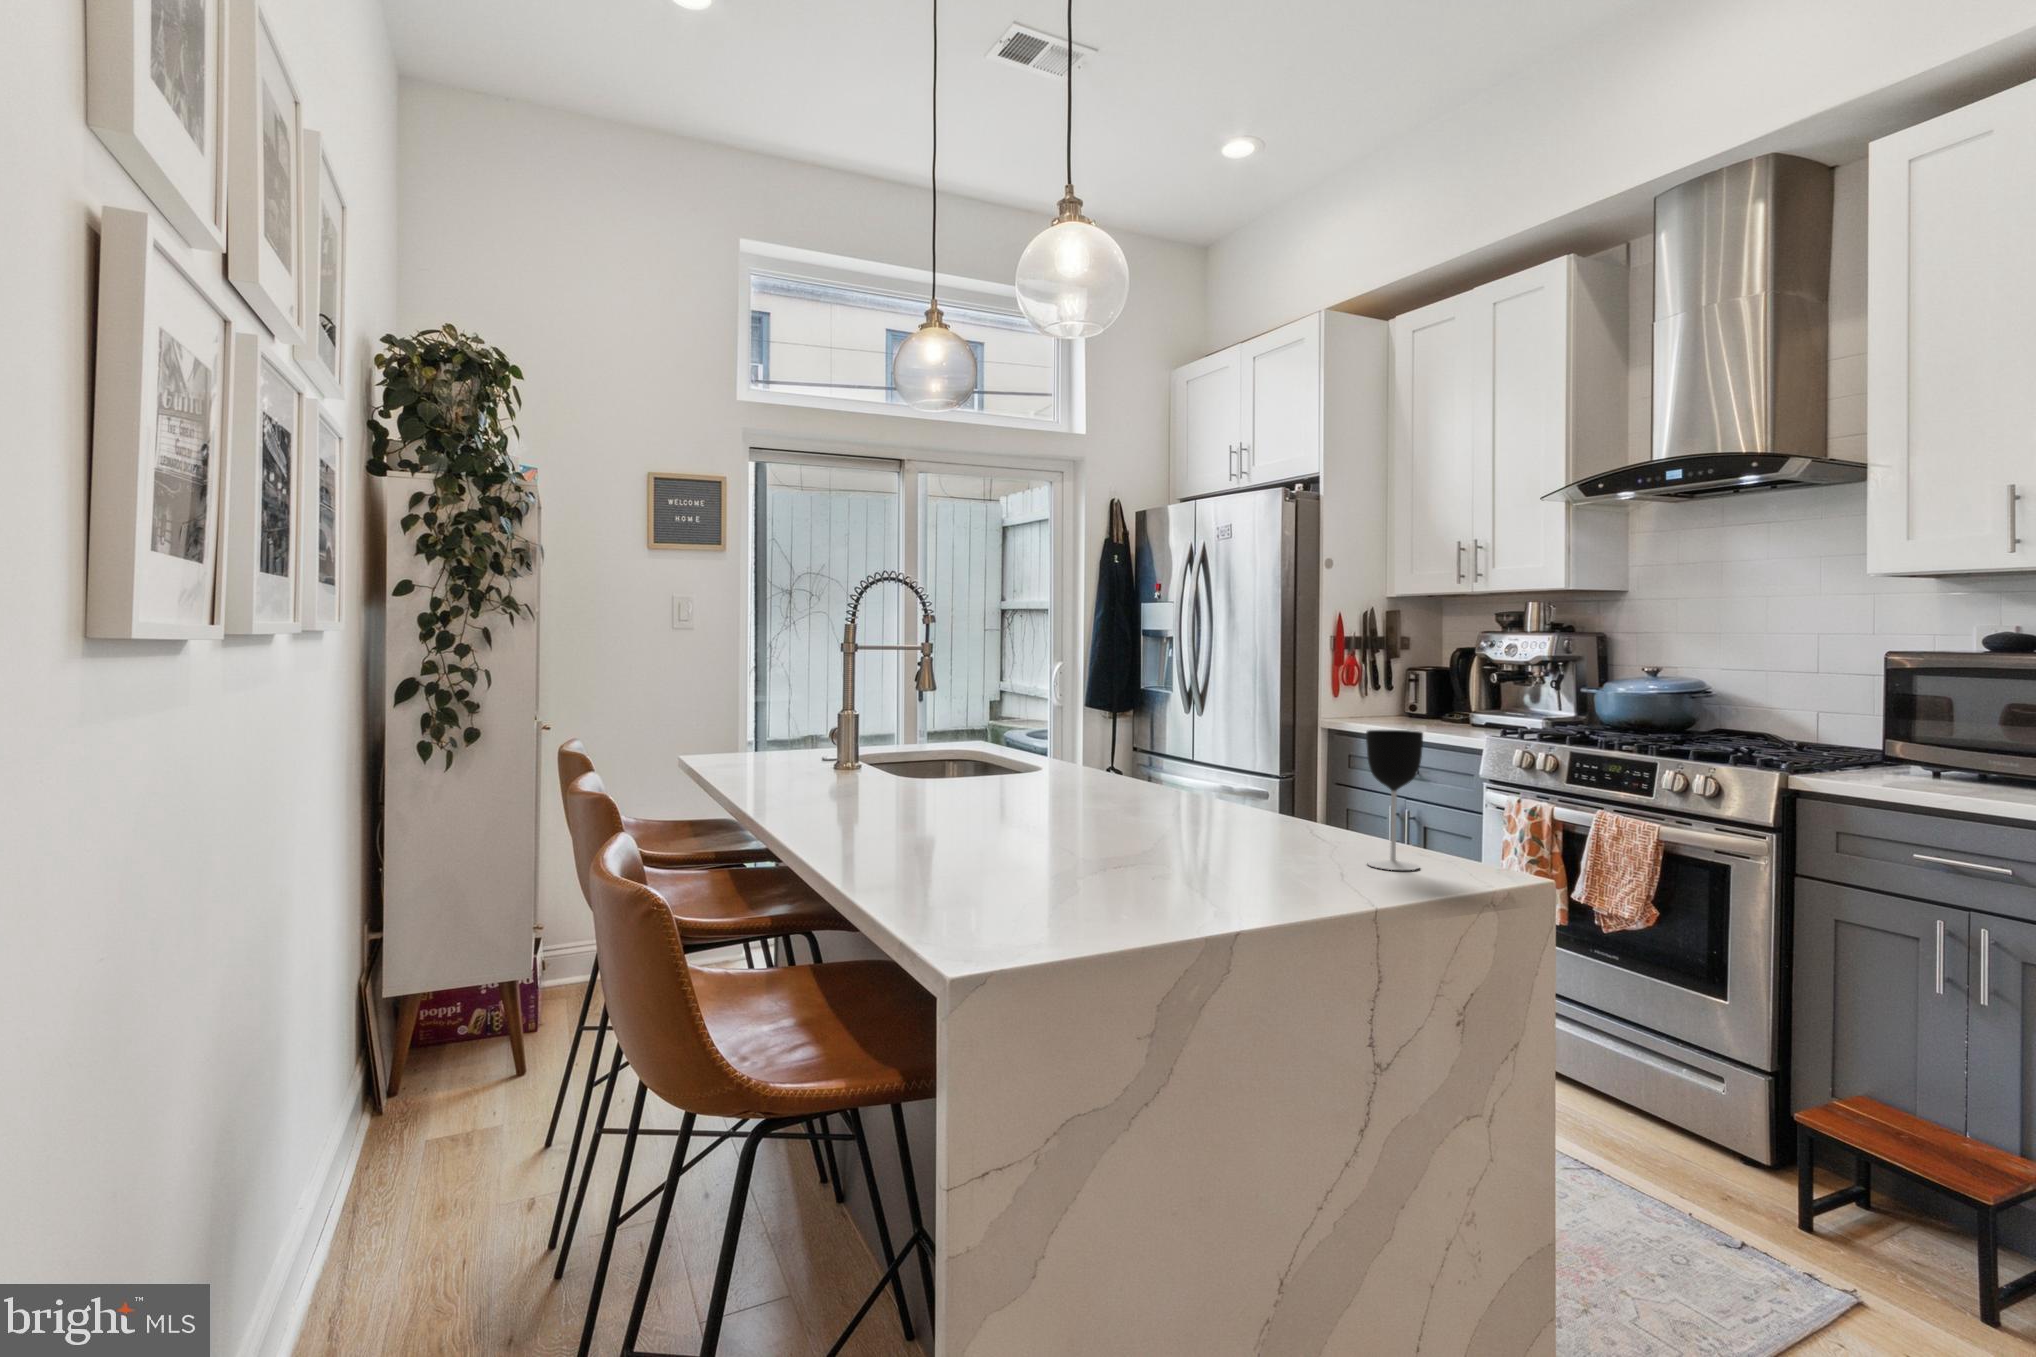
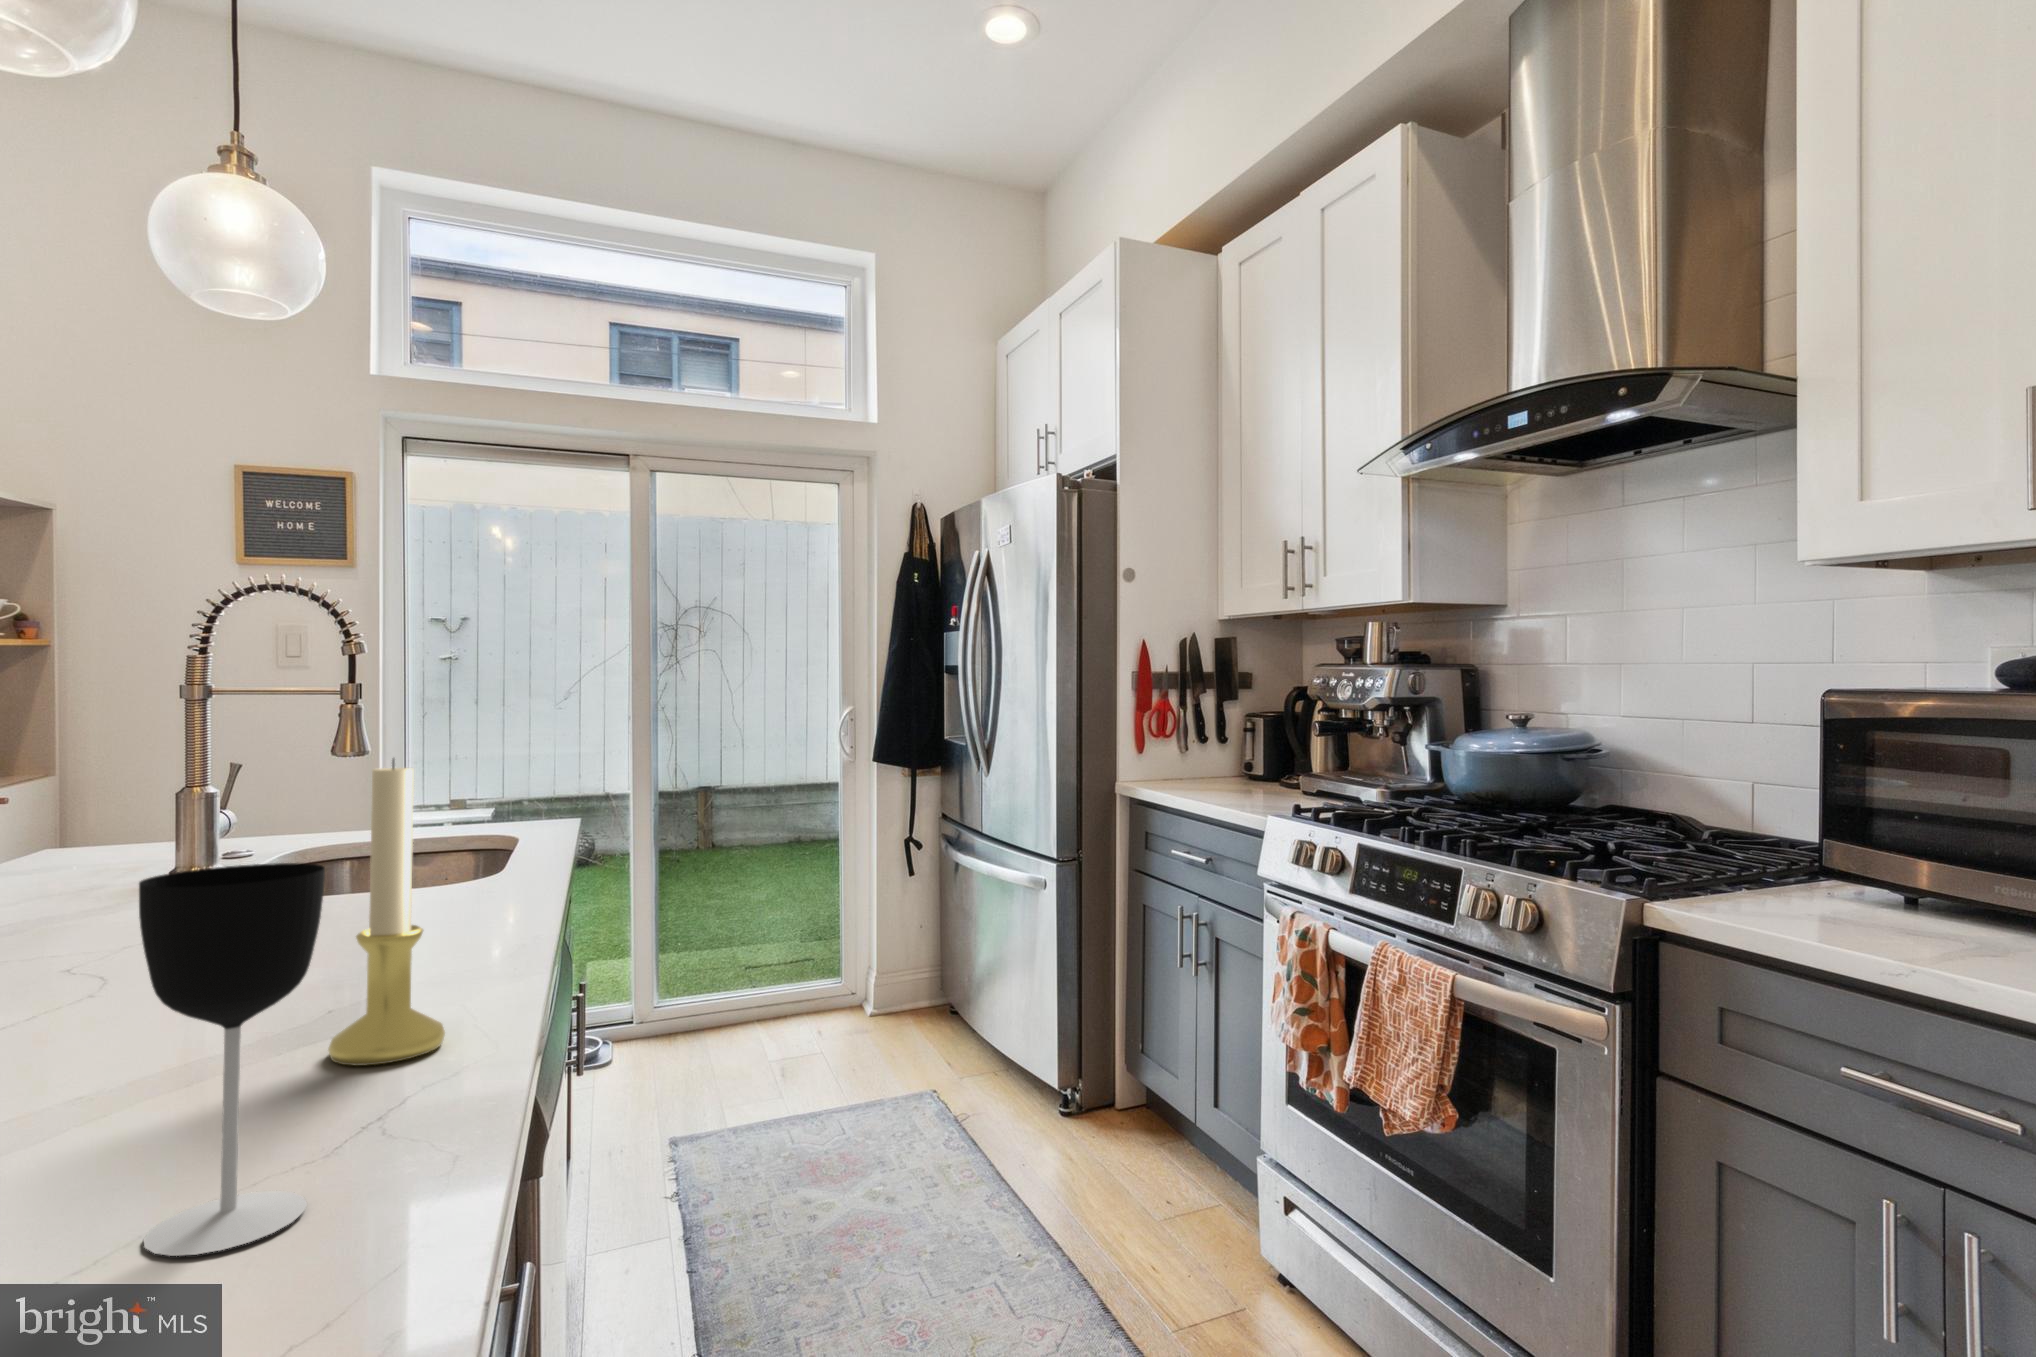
candle holder: none [1252,690,1302,835] -> present [328,759,445,1065]

